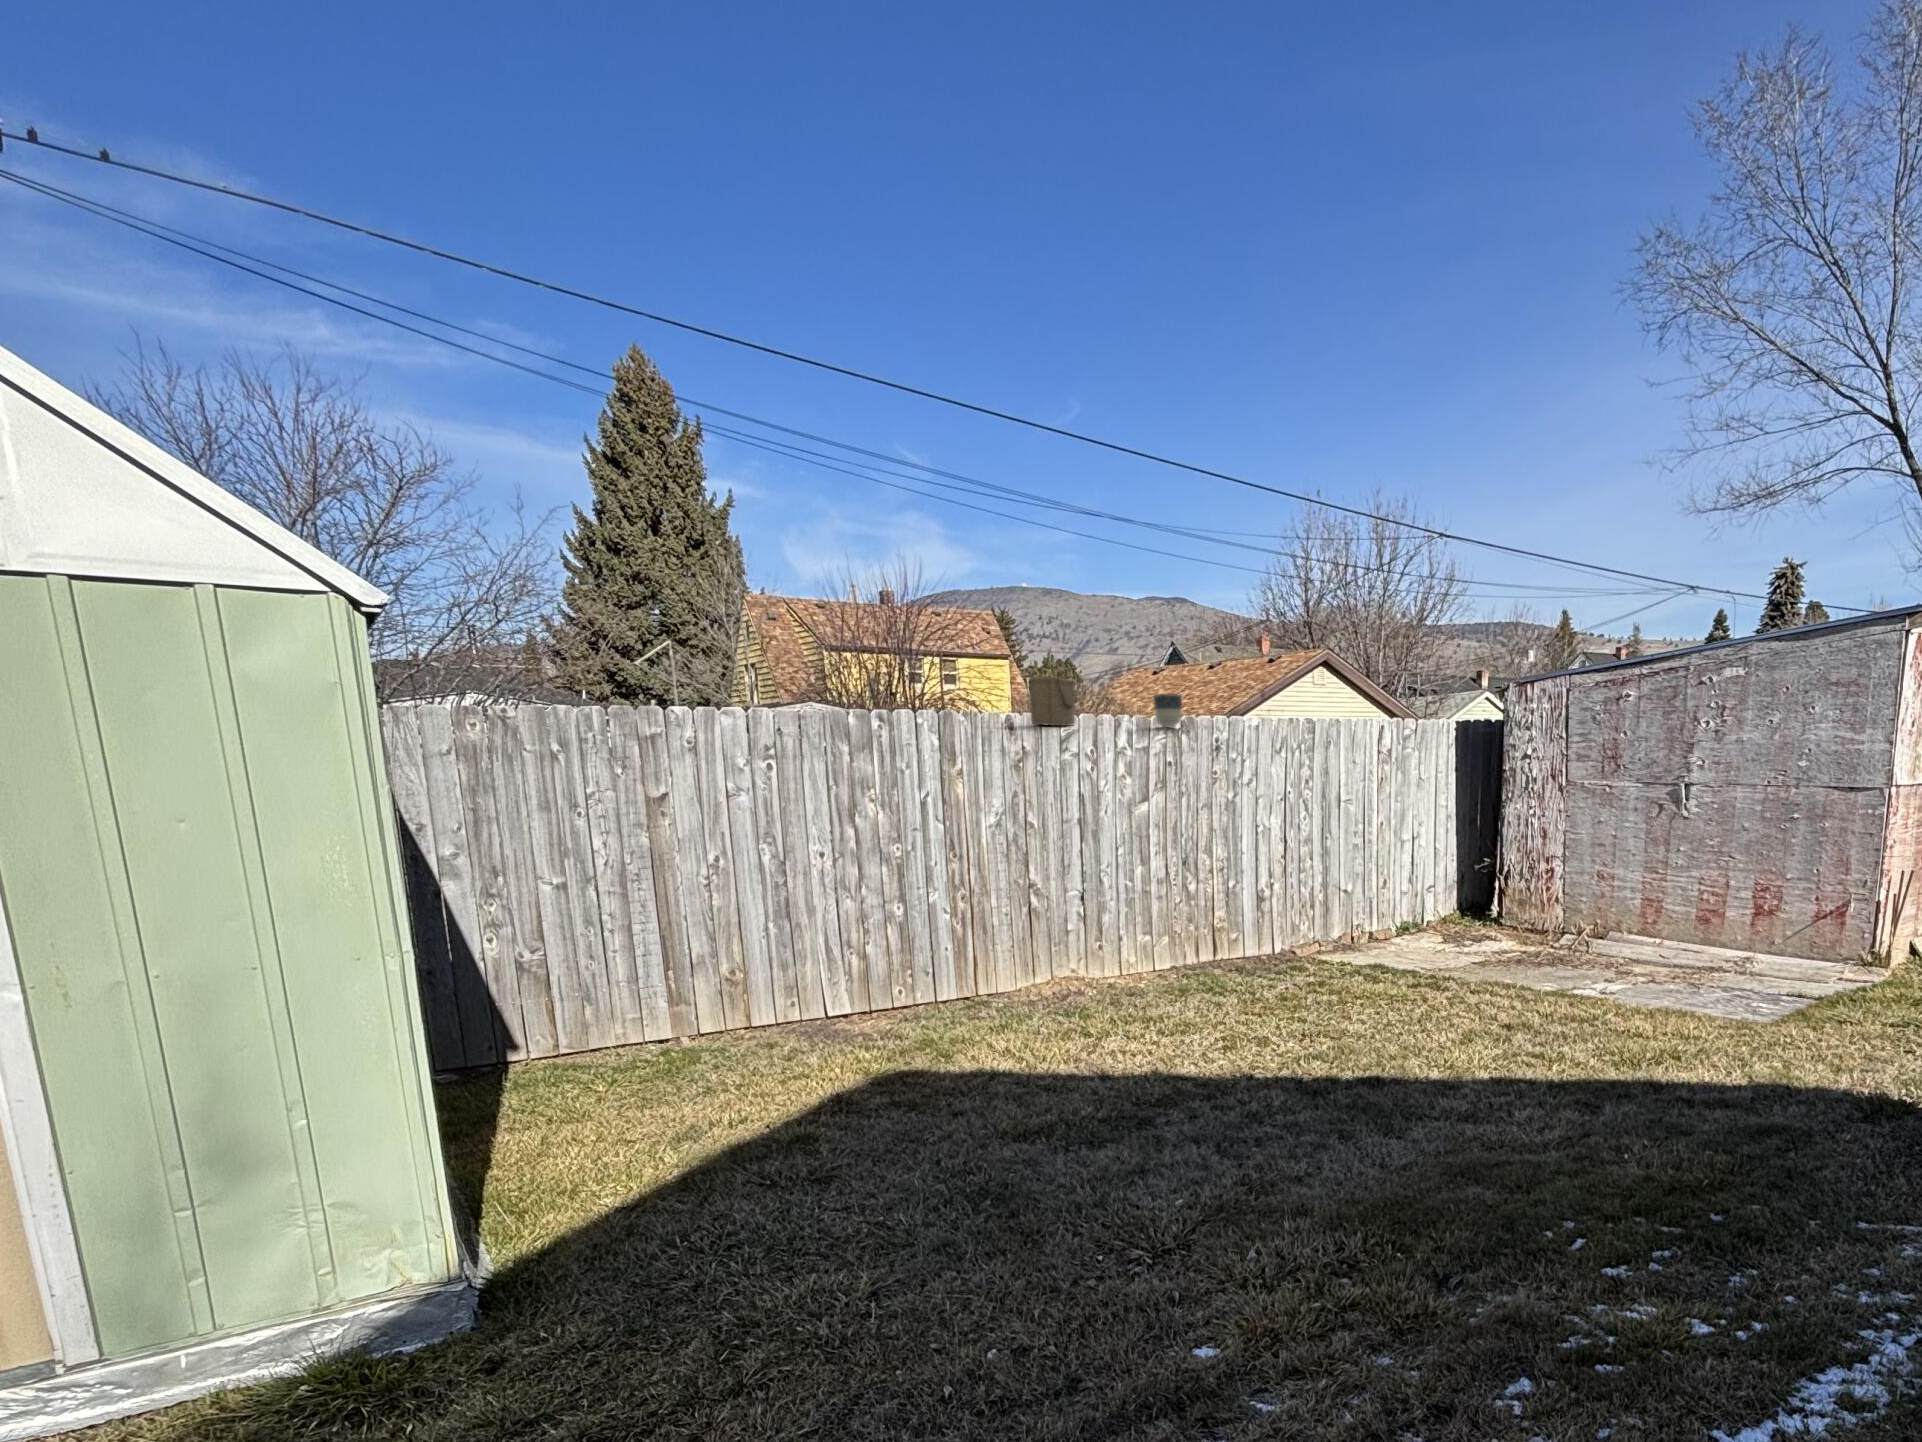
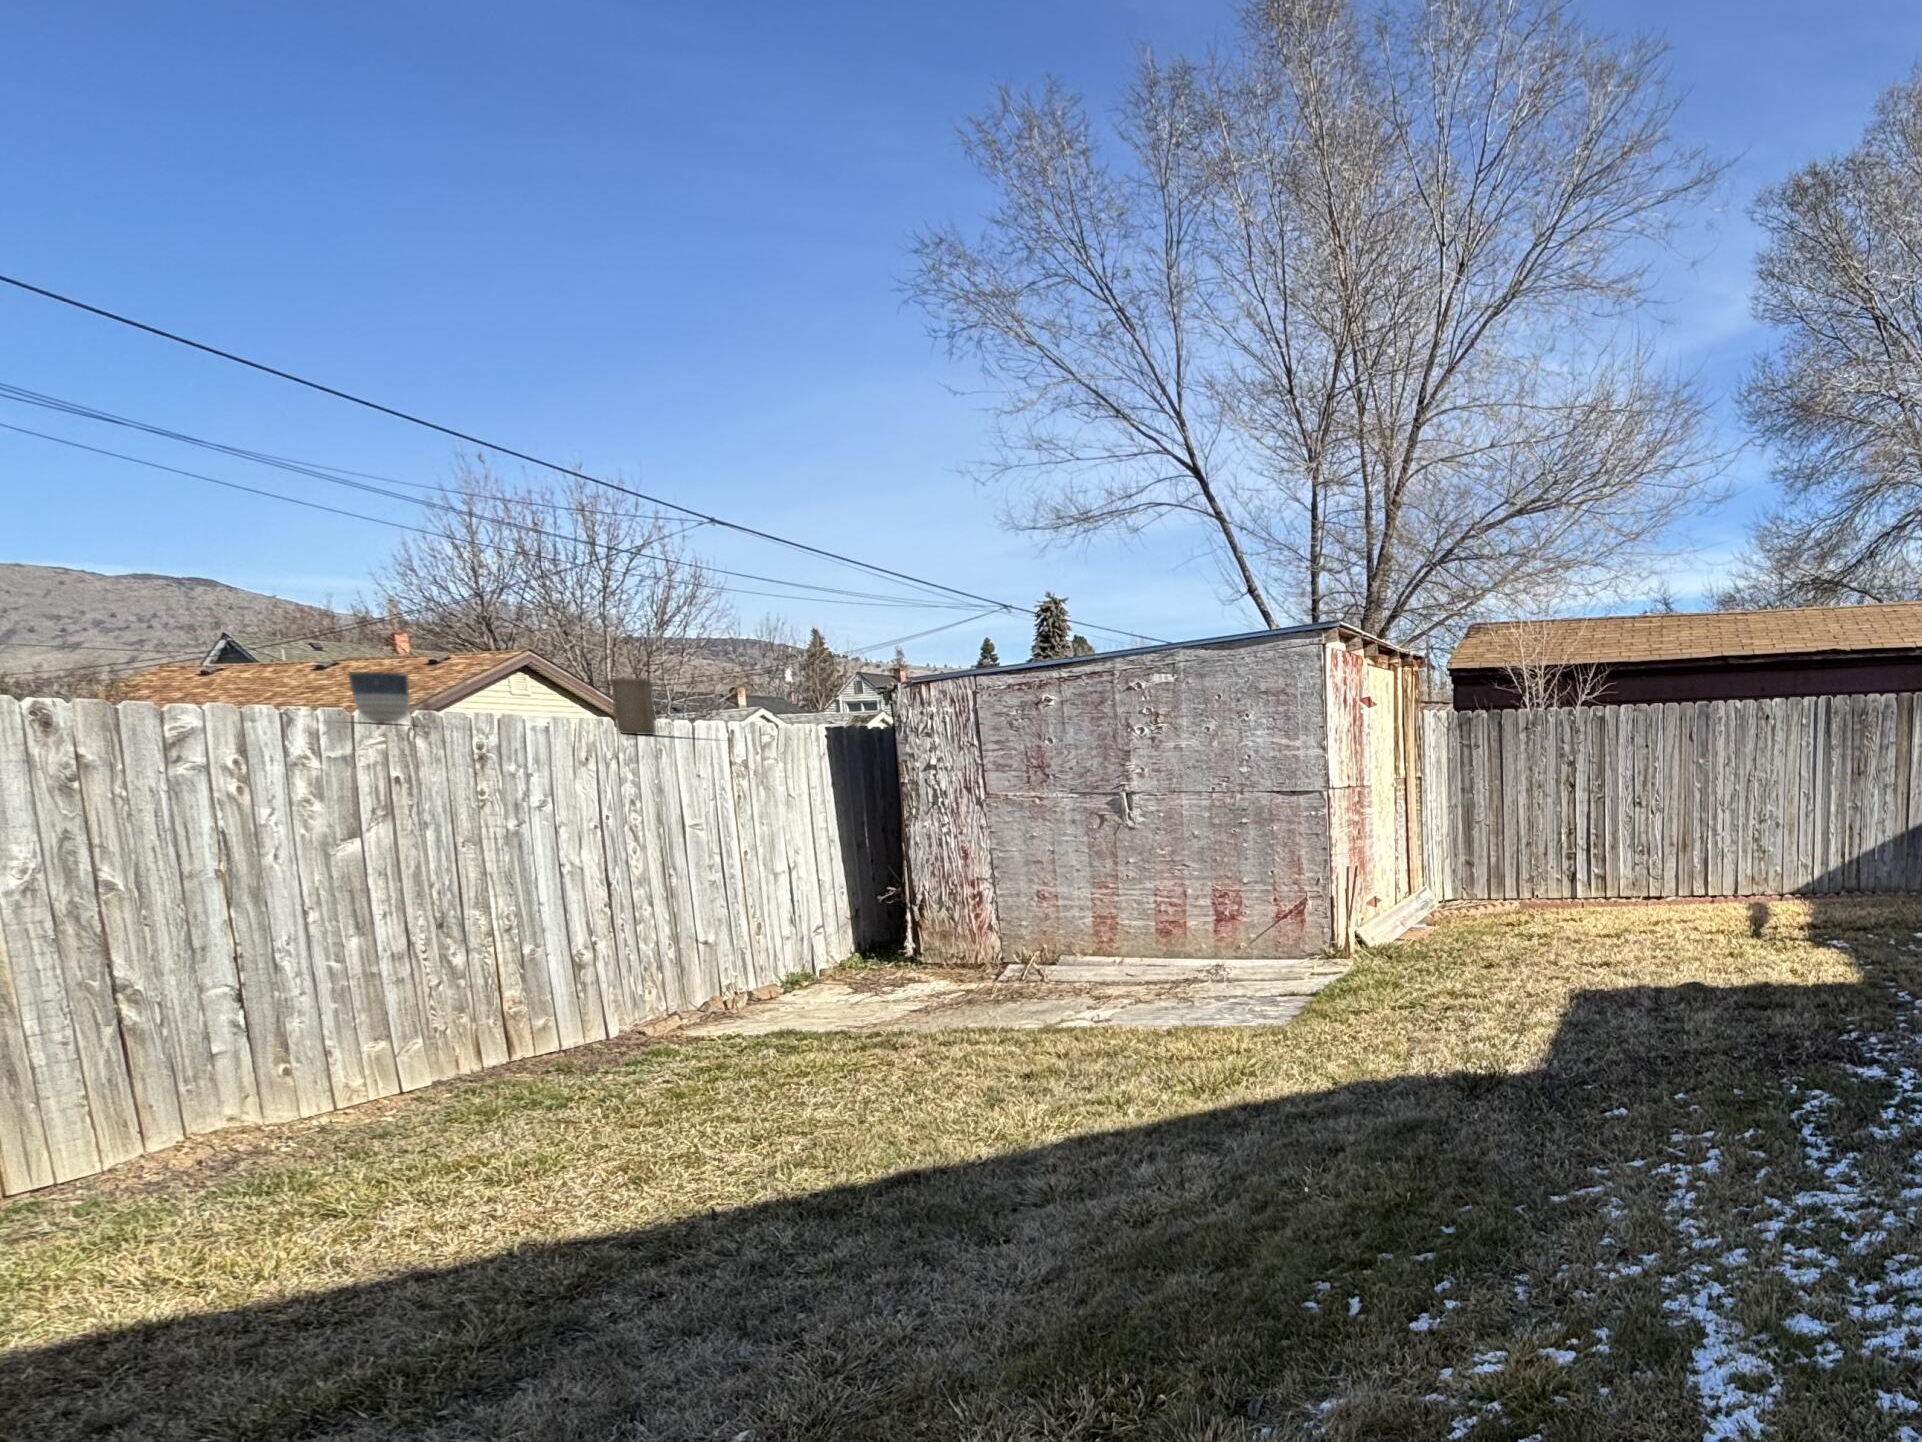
basket: present [1028,677,1076,726] -> present [609,678,656,735]

